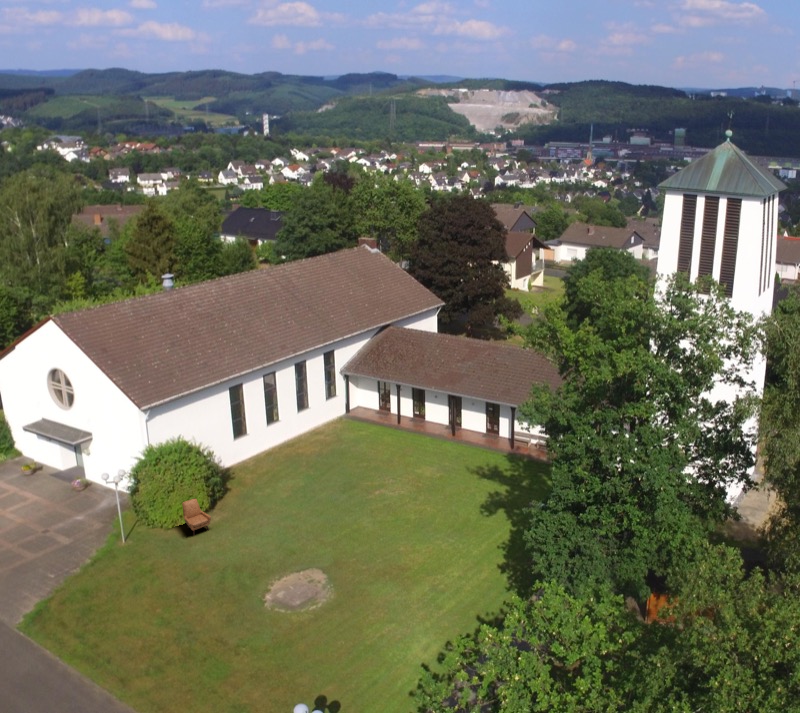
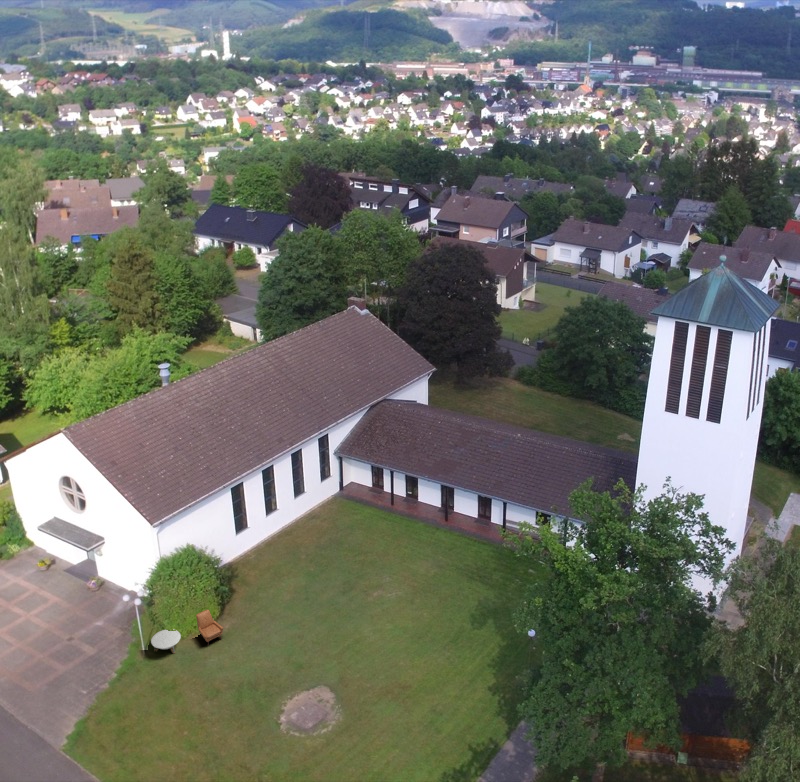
round table: none [132,519,164,542] -> present [151,629,181,654]

